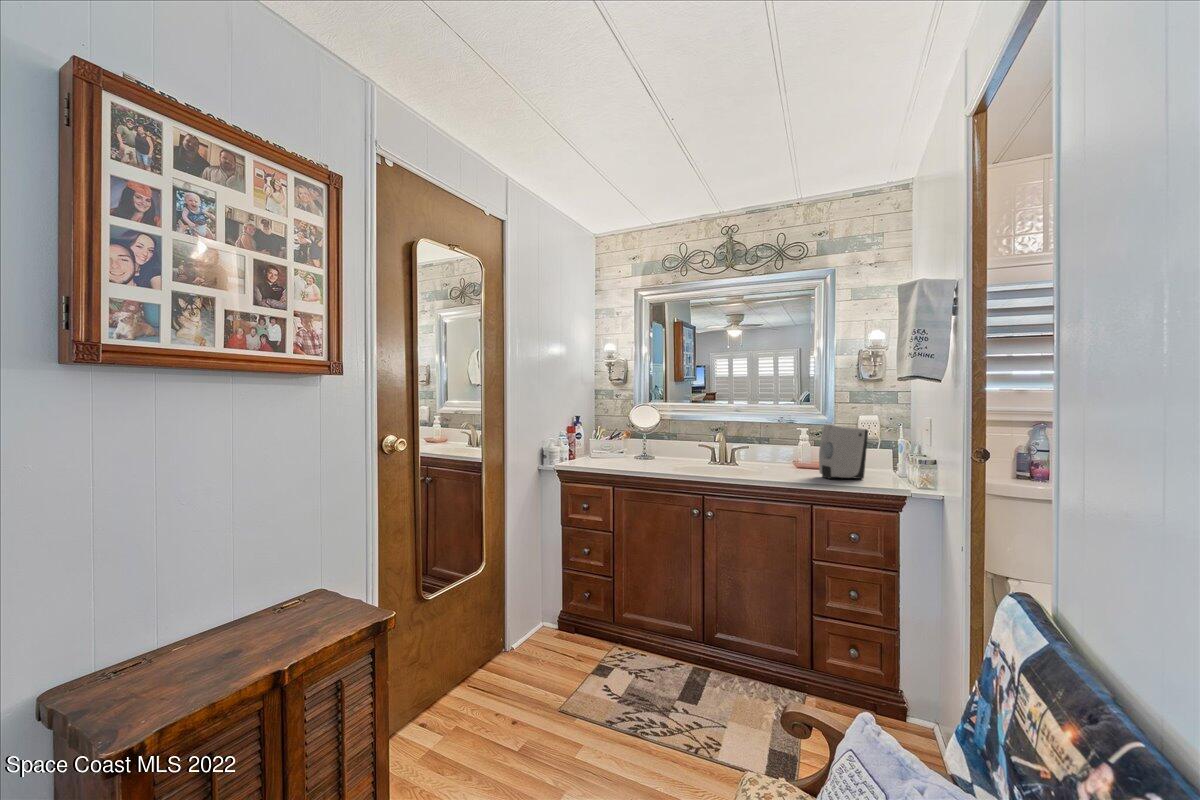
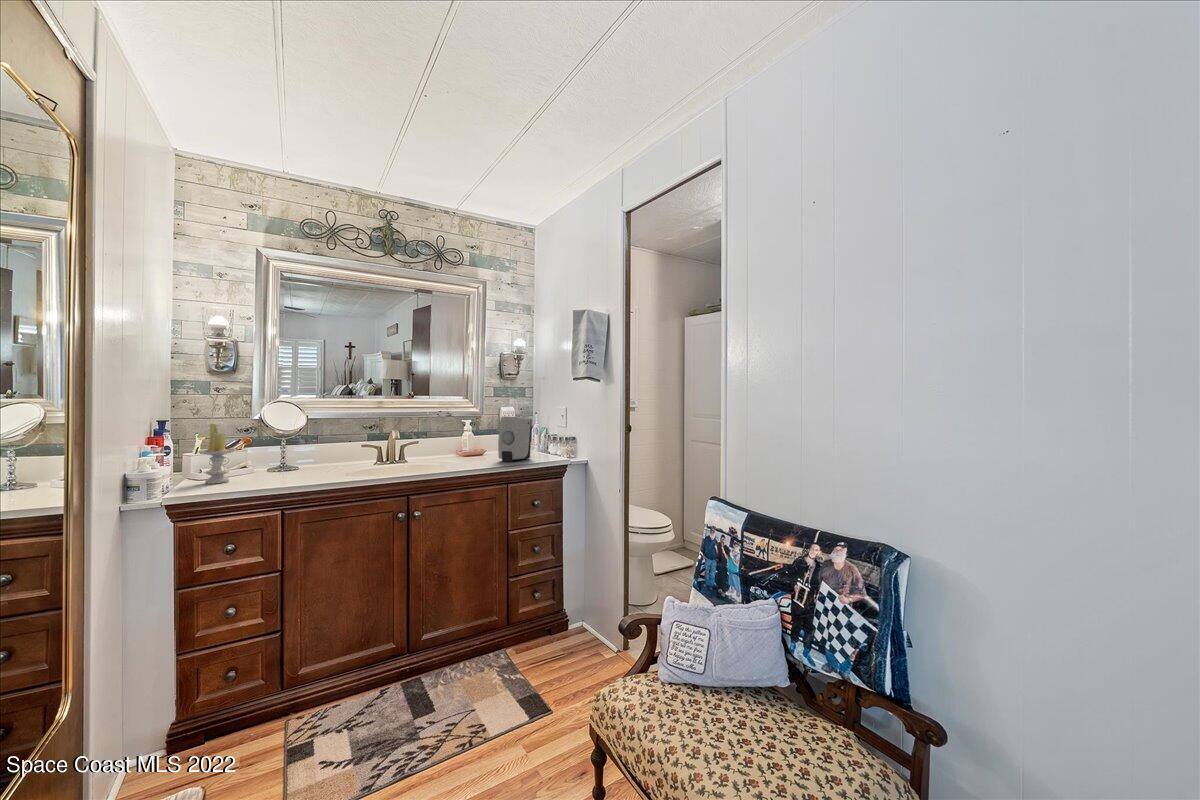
candle: none [585,420,606,462] -> present [198,423,236,484]

